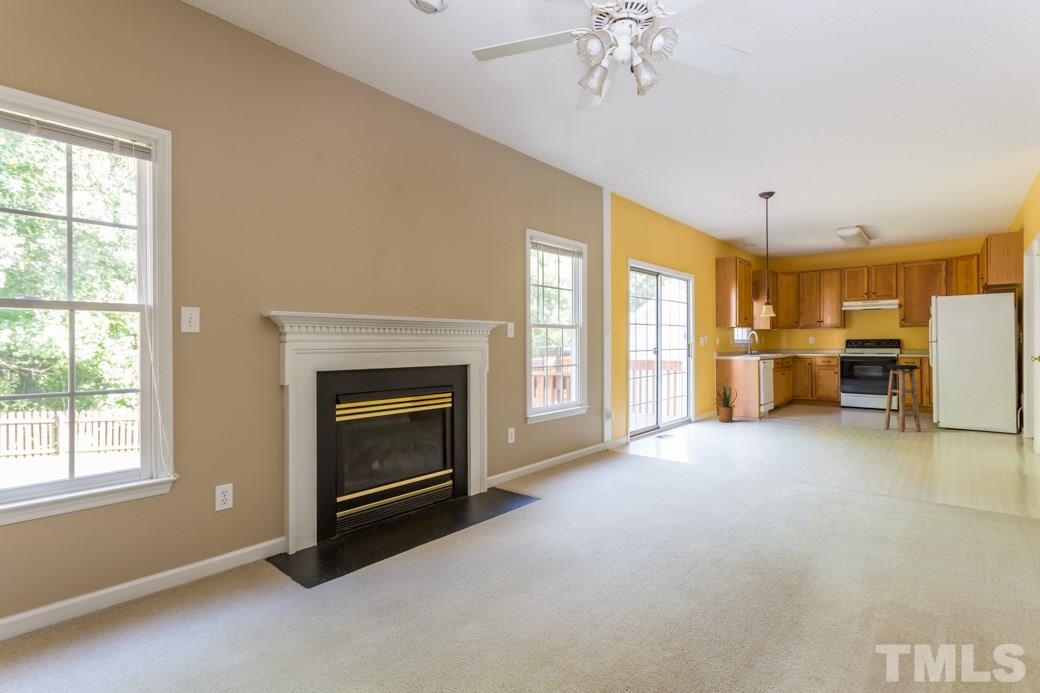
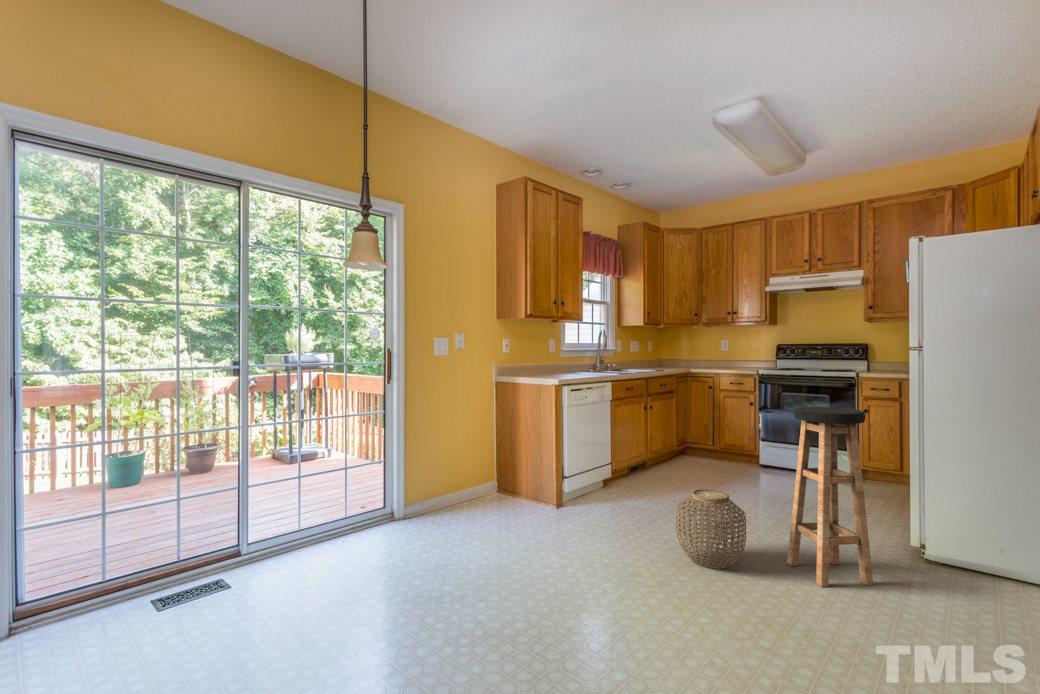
house plant: present [715,384,737,422] -> none [446,433,492,518]
woven basket: none [837,400,869,430] -> present [676,489,746,569]

